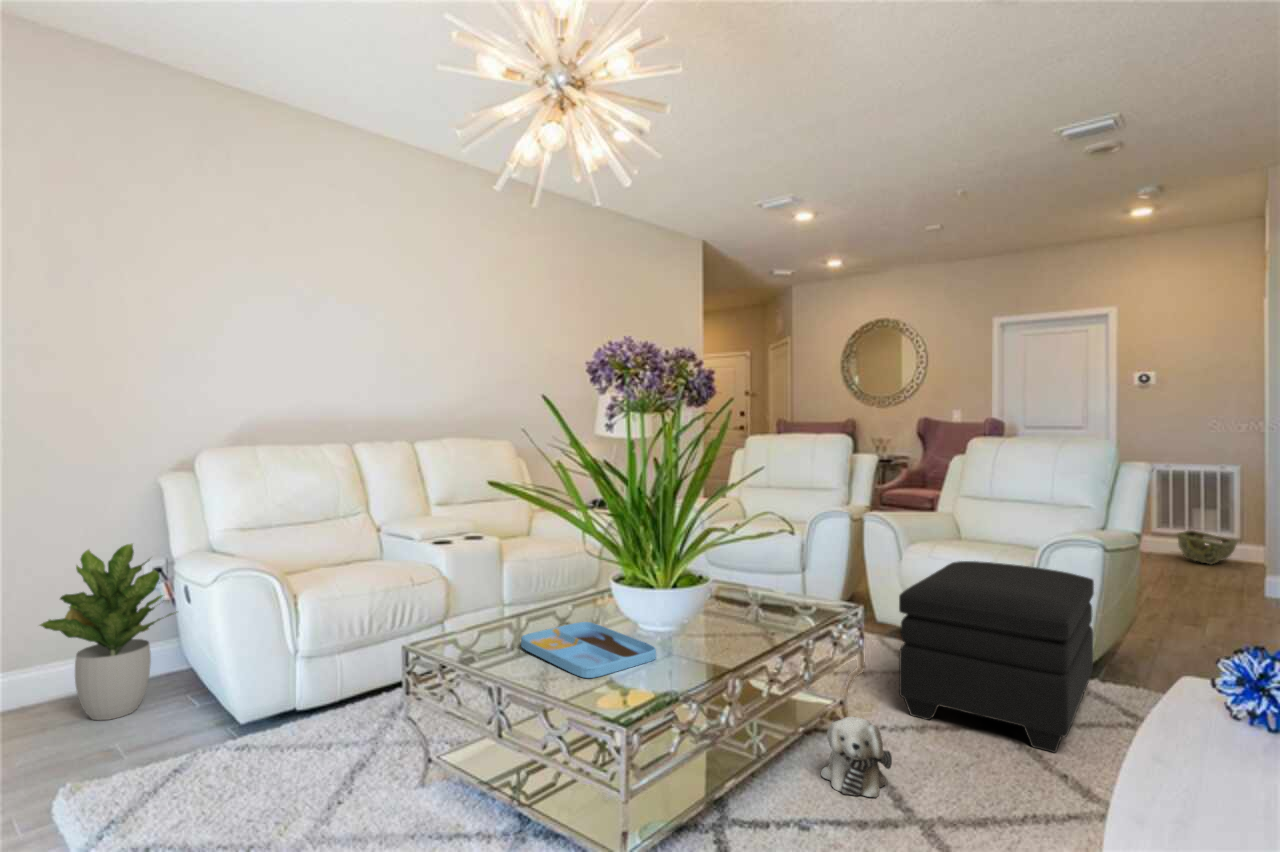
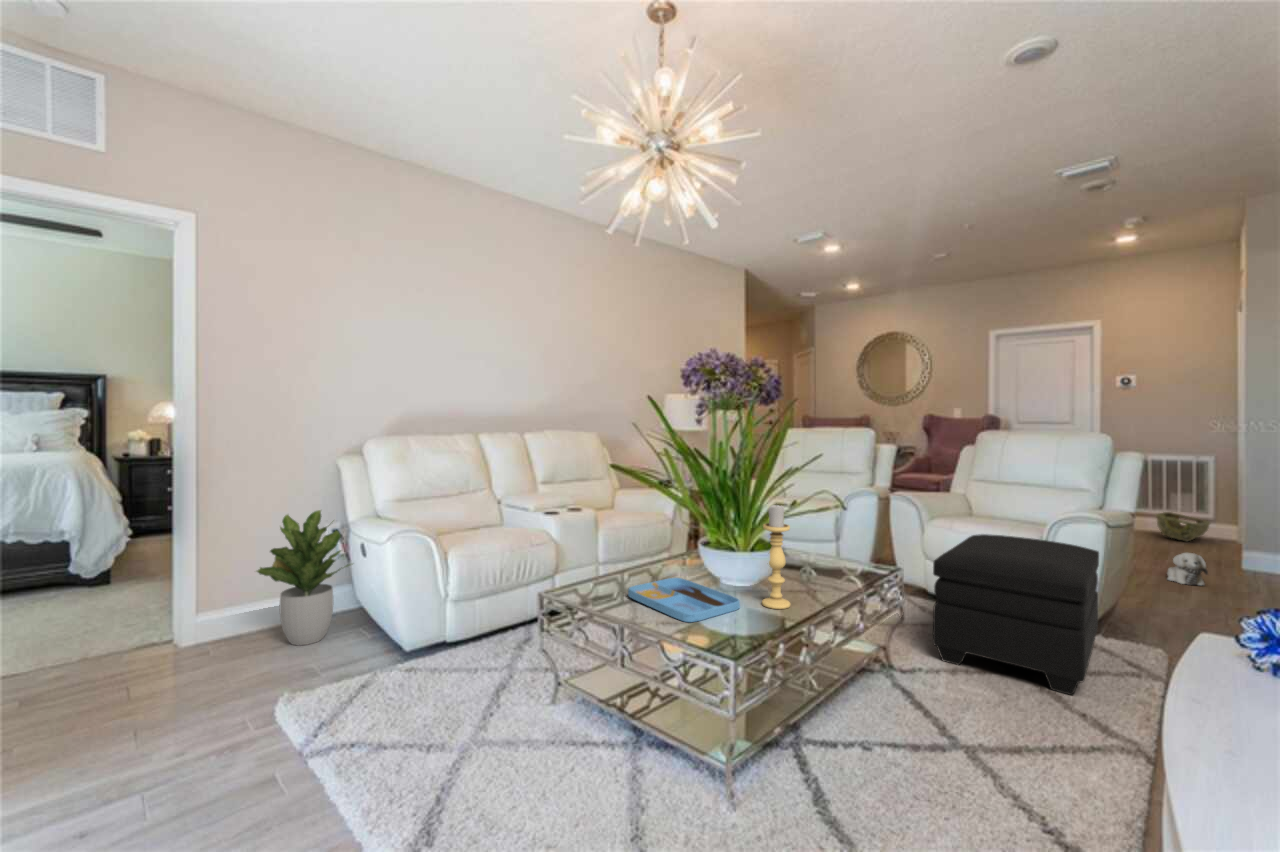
candle holder: none [685,528,719,659] -> present [762,505,790,609]
plush toy: present [821,717,892,797] -> present [1167,553,1208,585]

